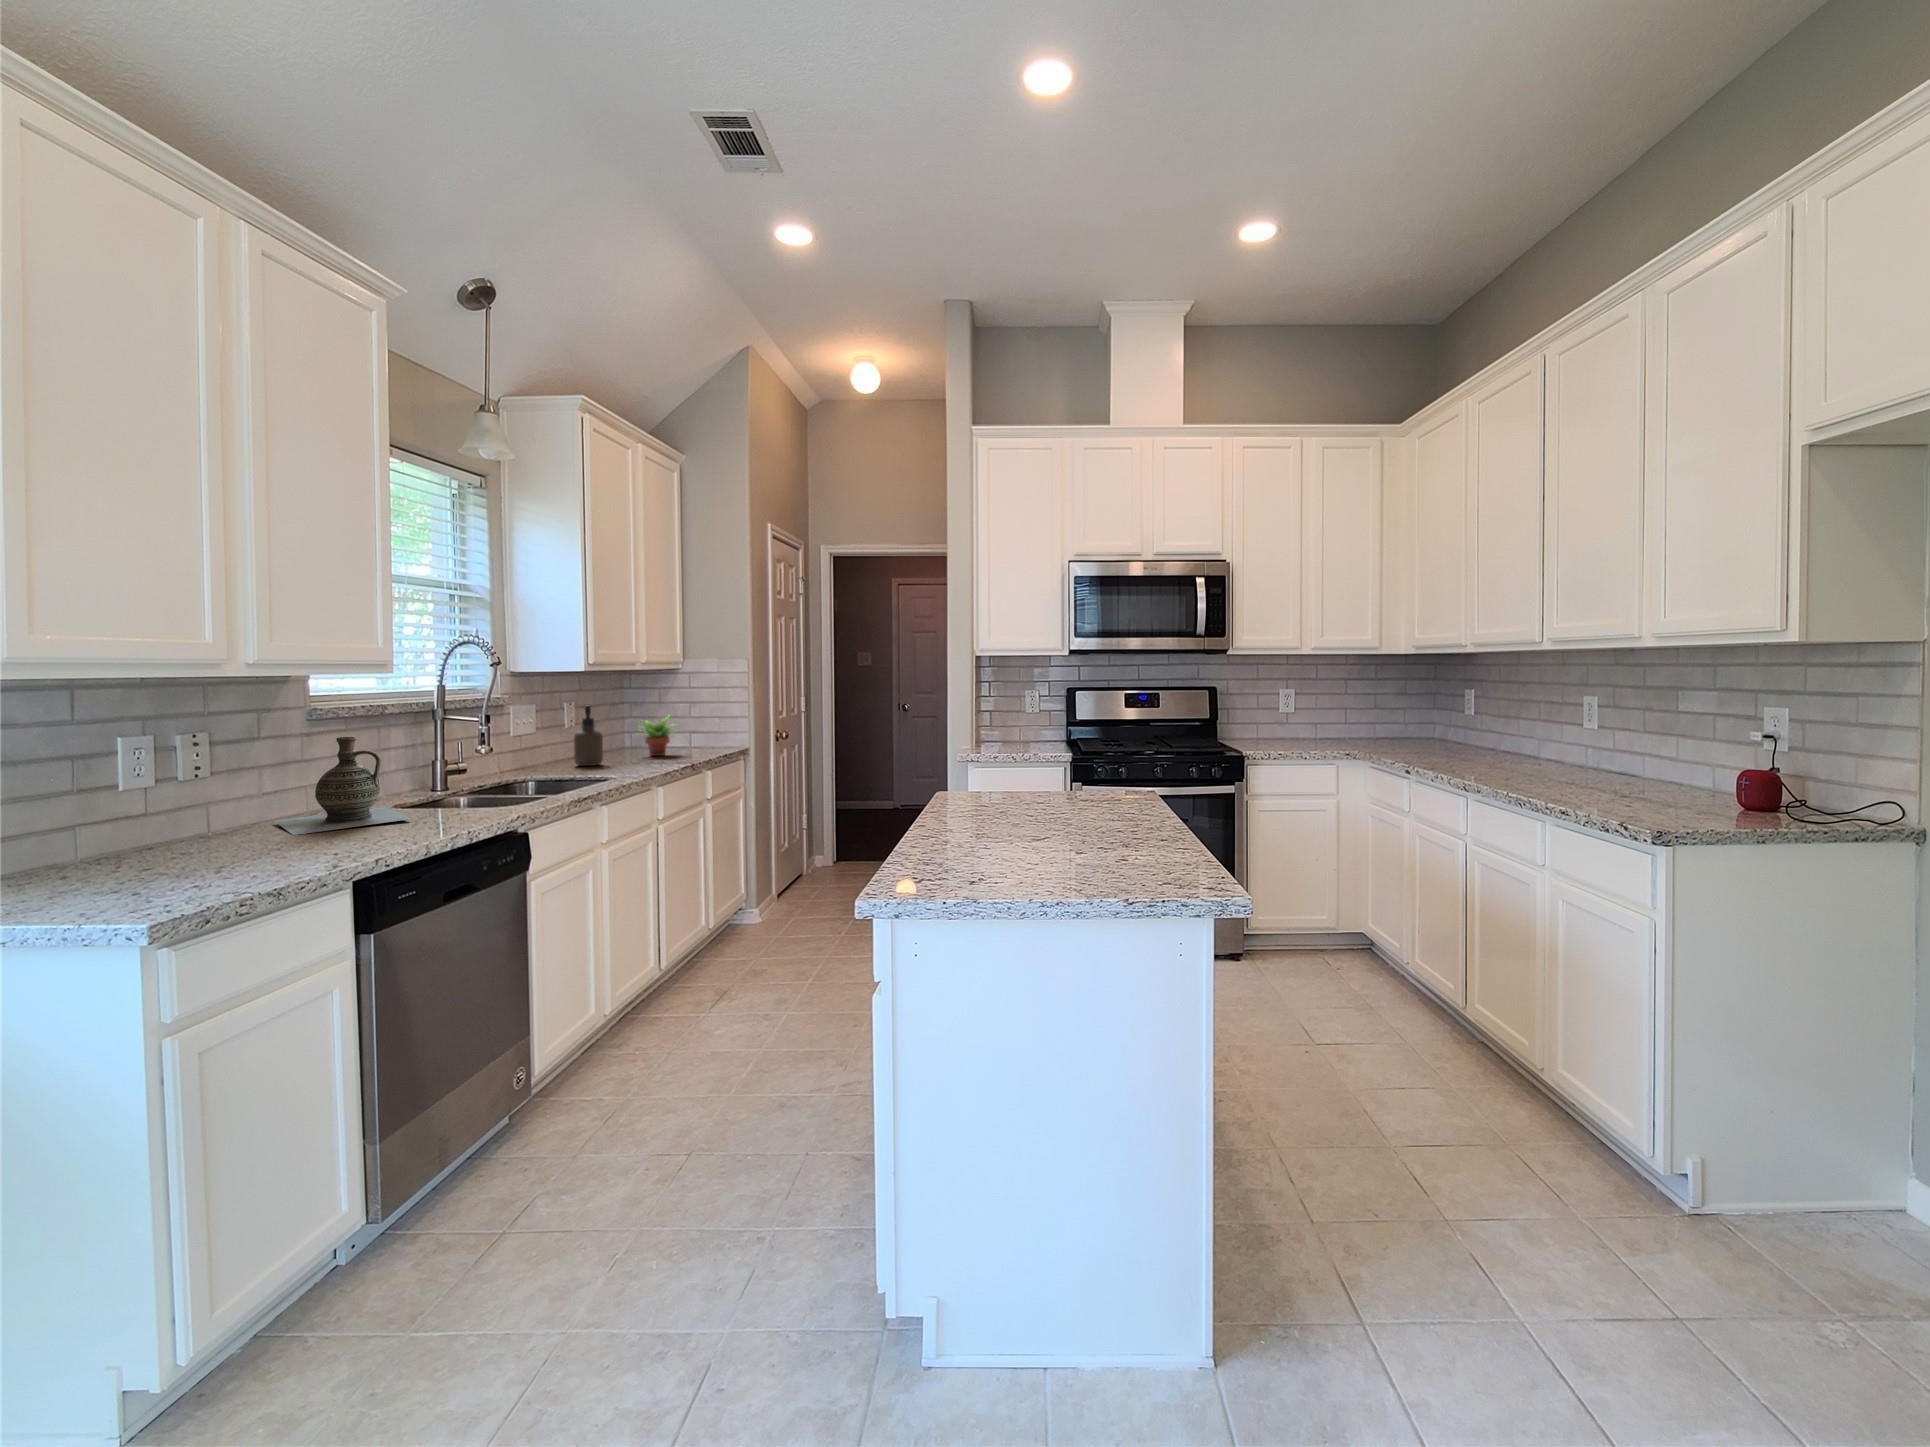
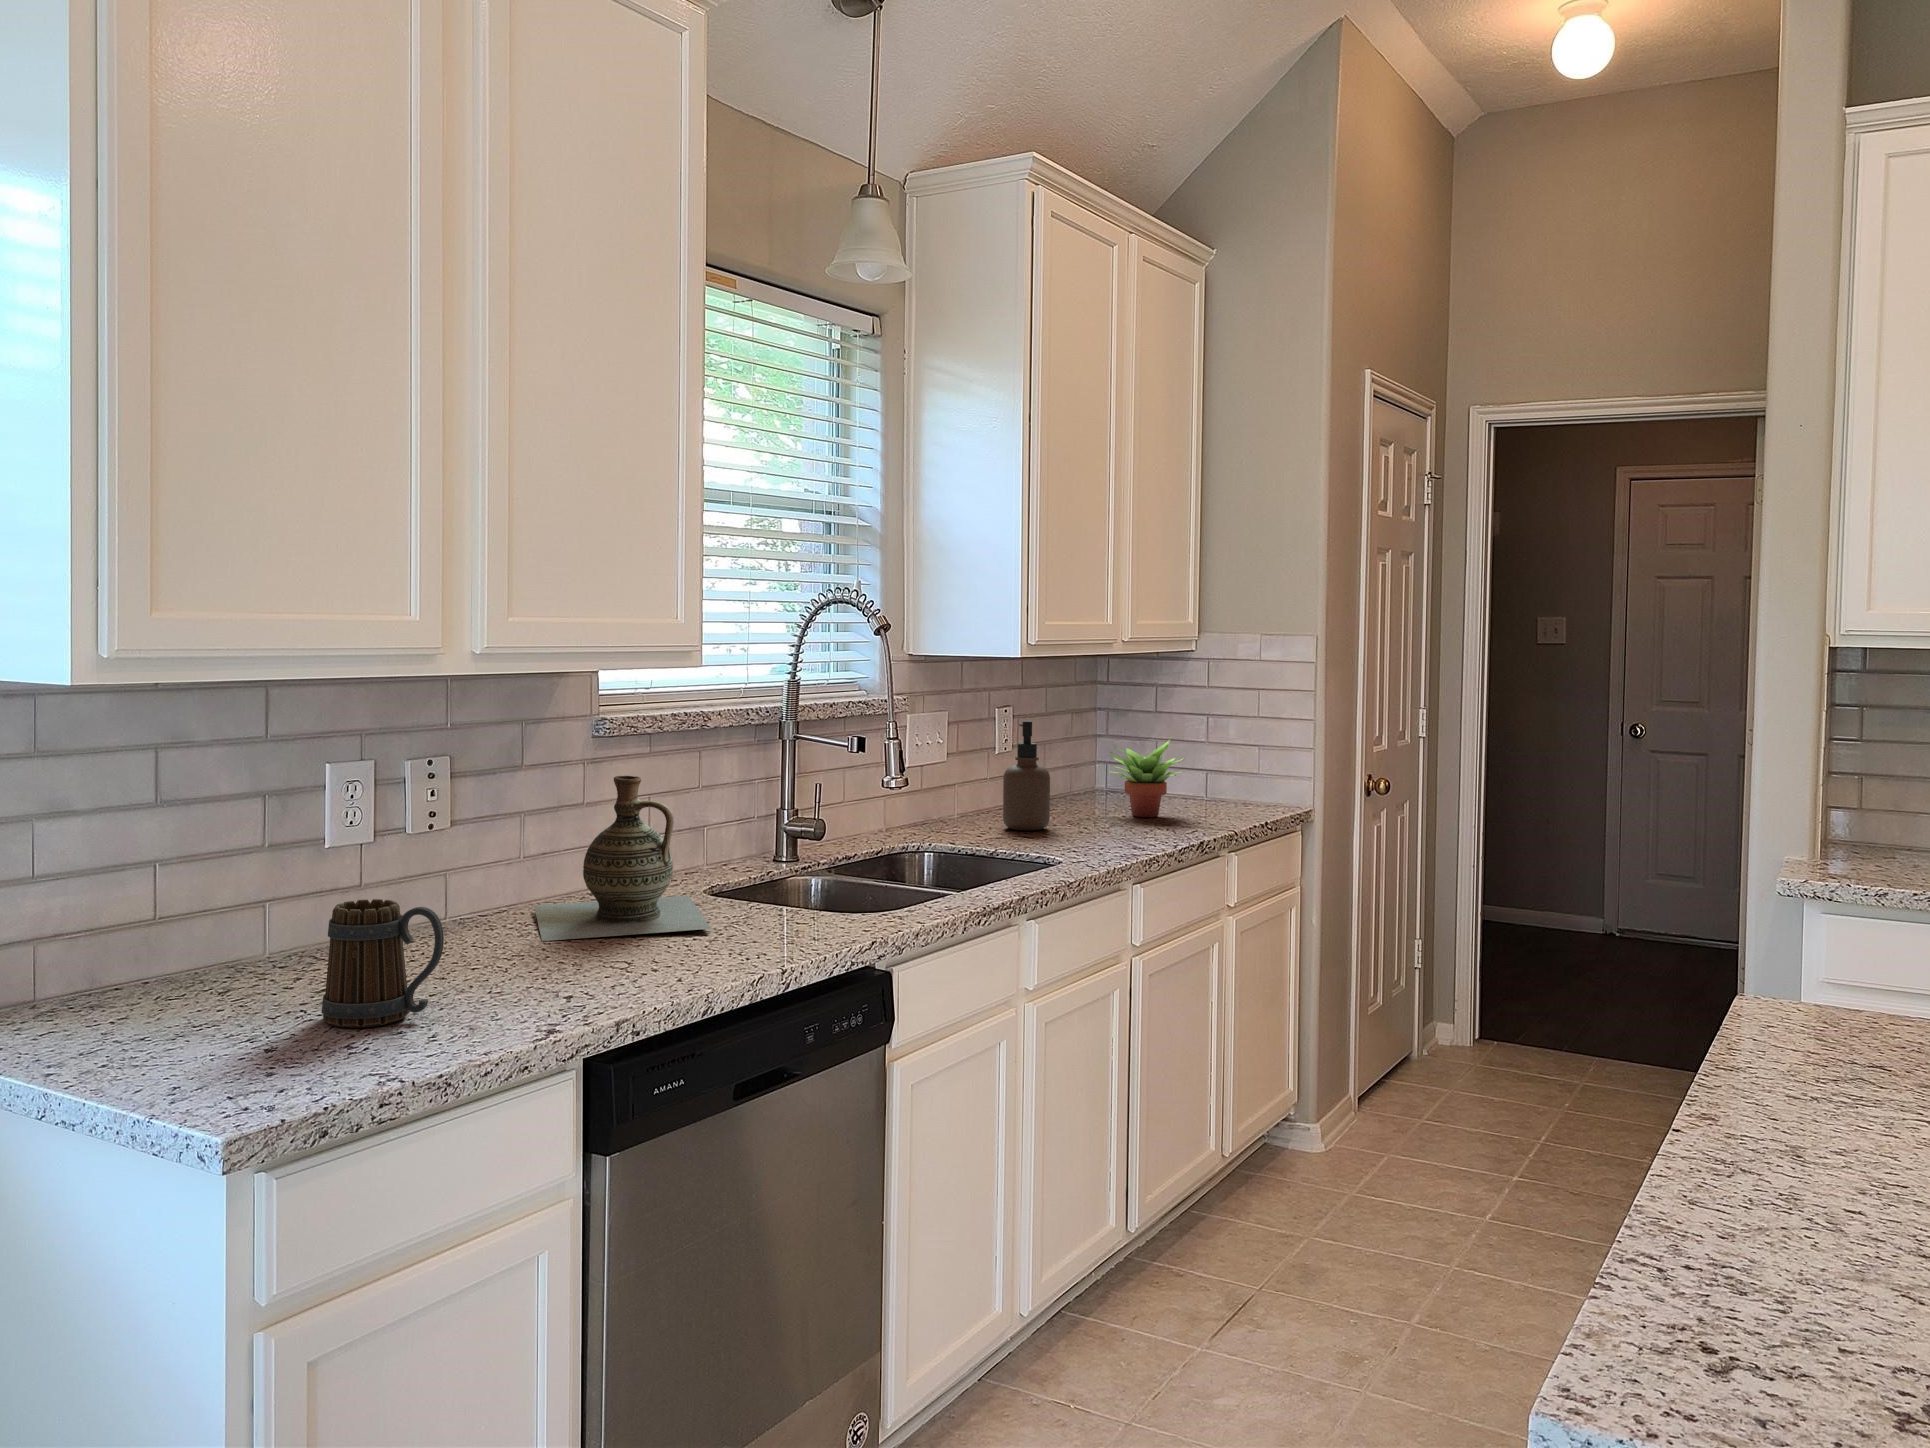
mug: none [161,805,254,880] -> present [322,899,444,1028]

